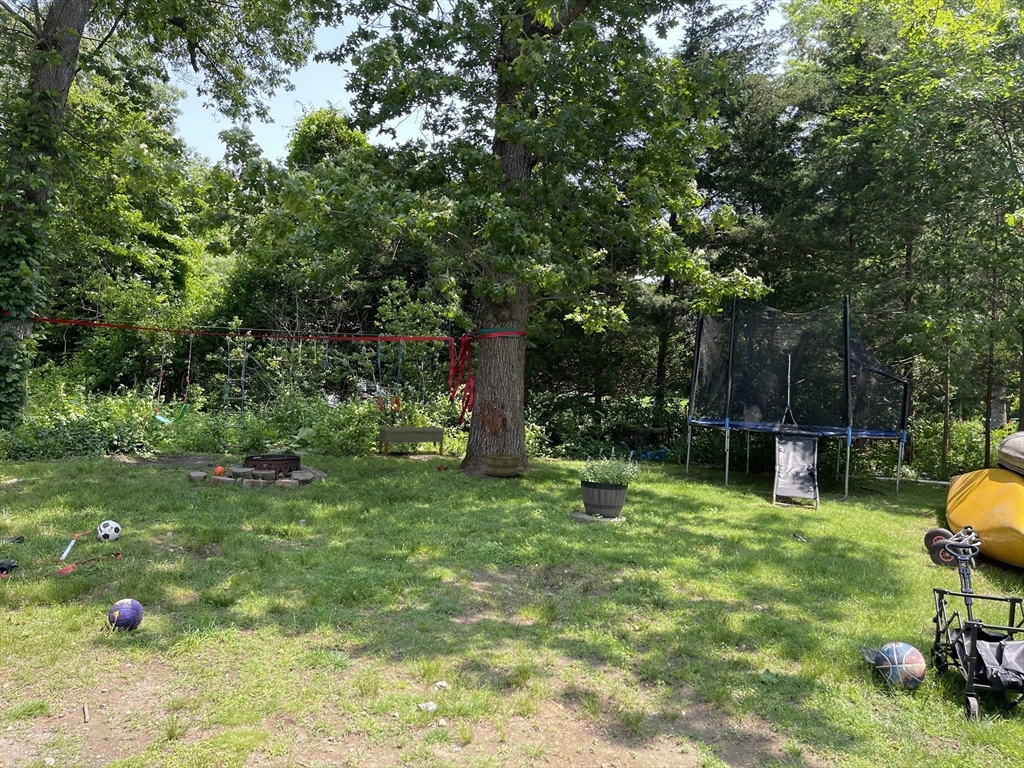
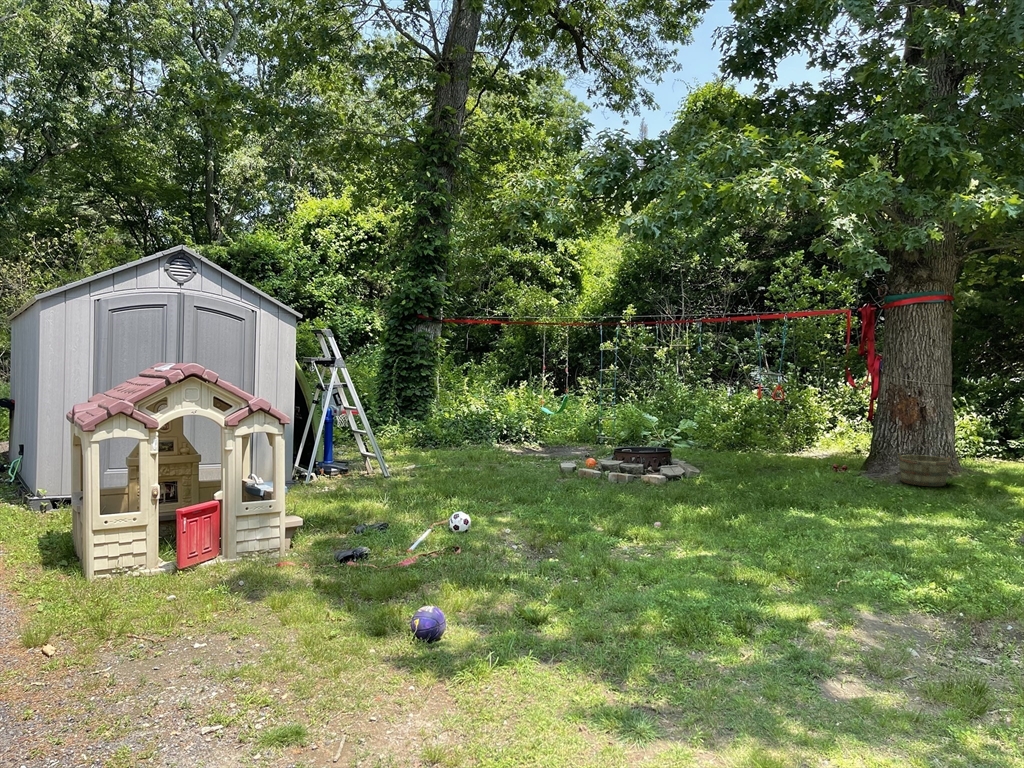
bench: present [379,426,444,456] -> none [766,416,847,451]

